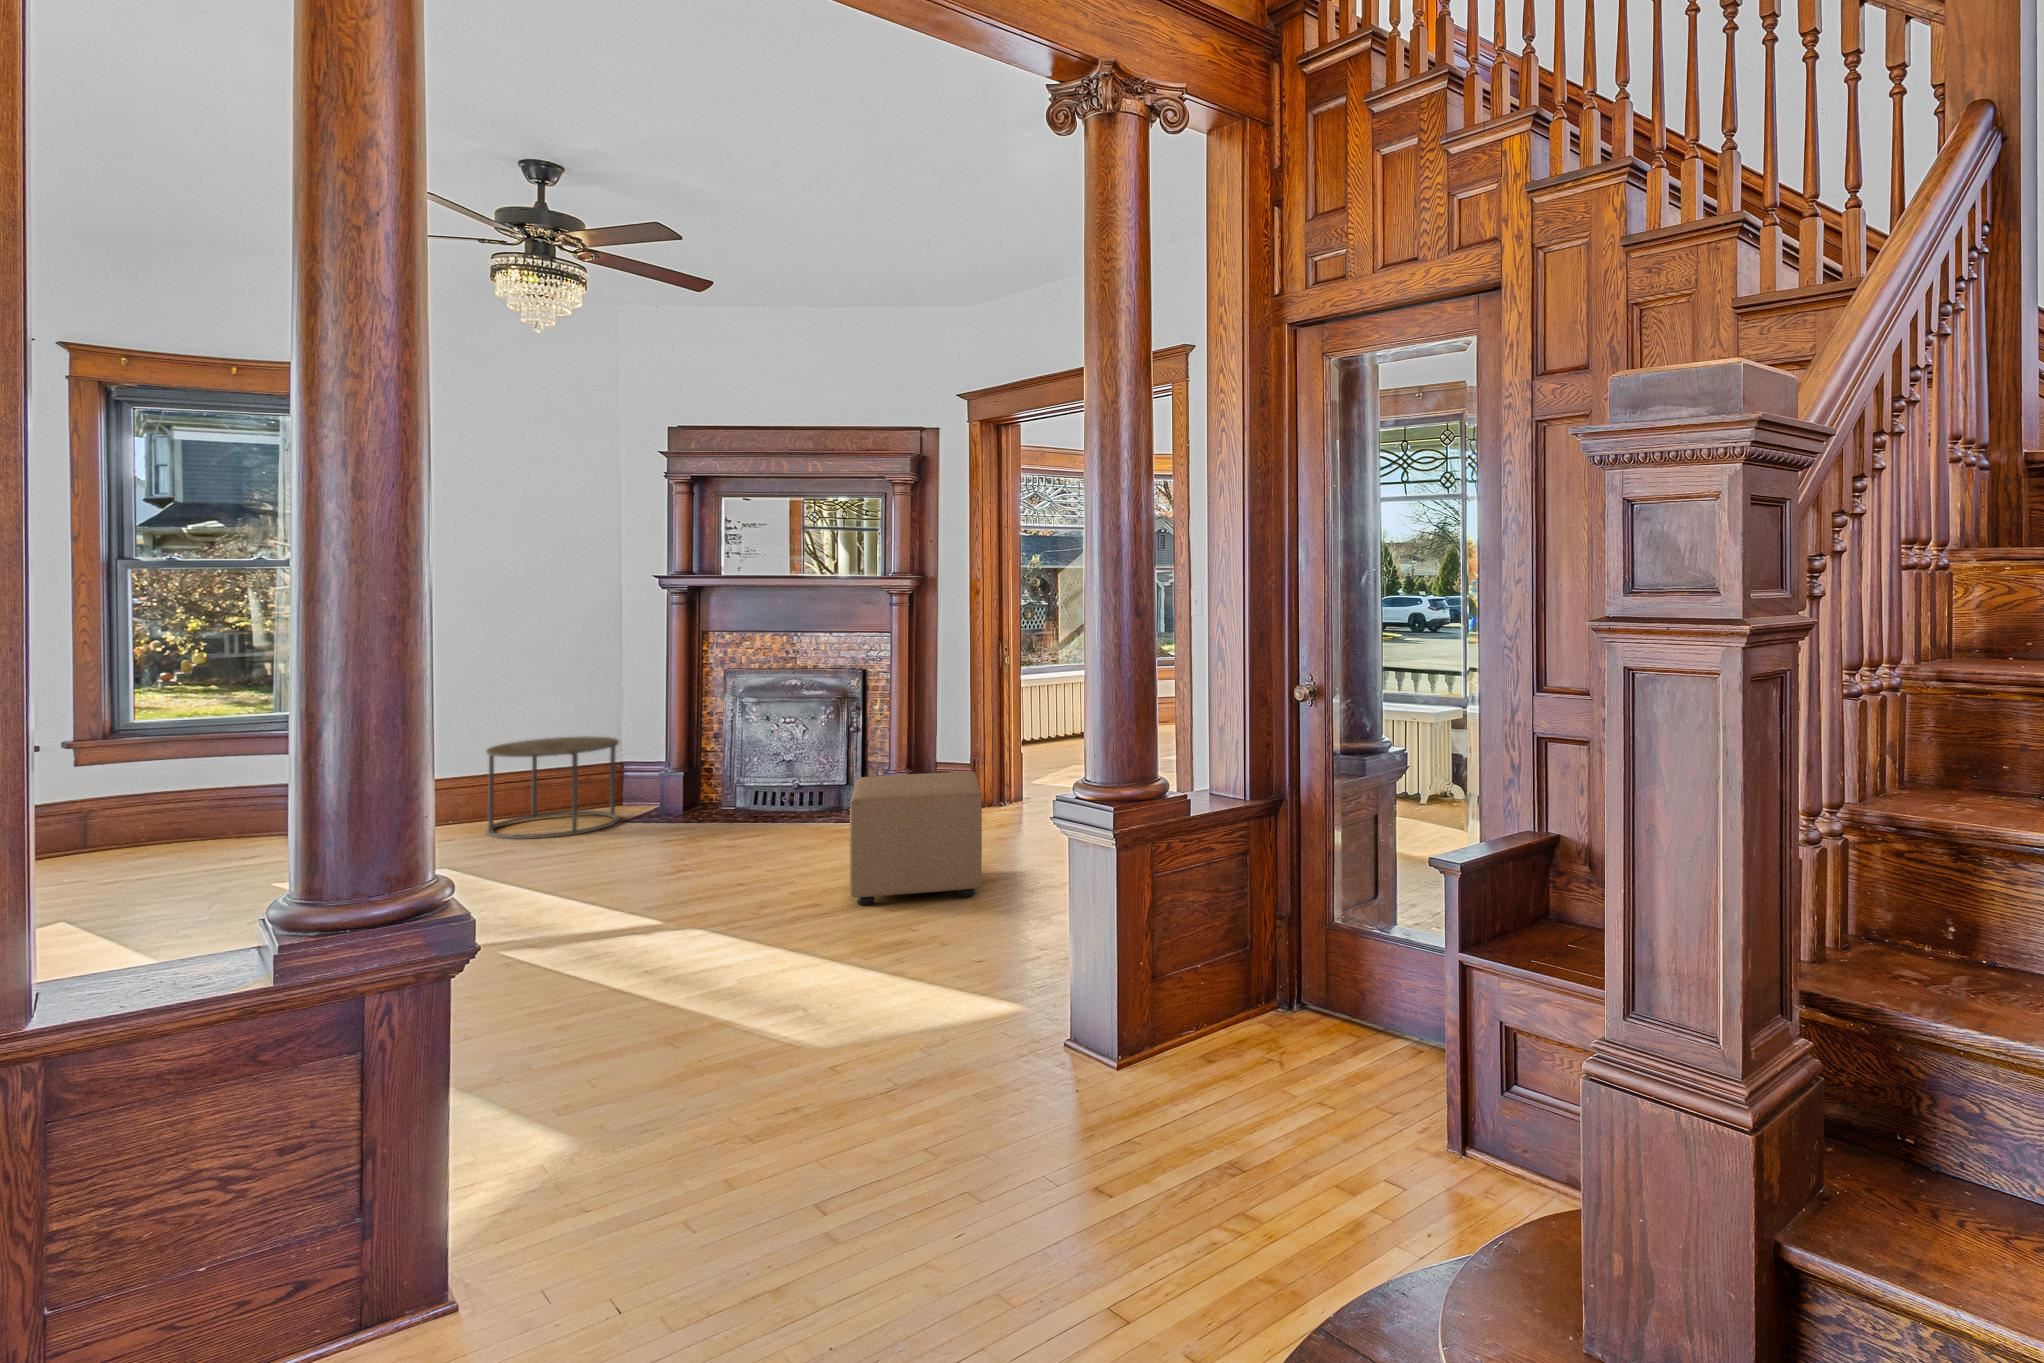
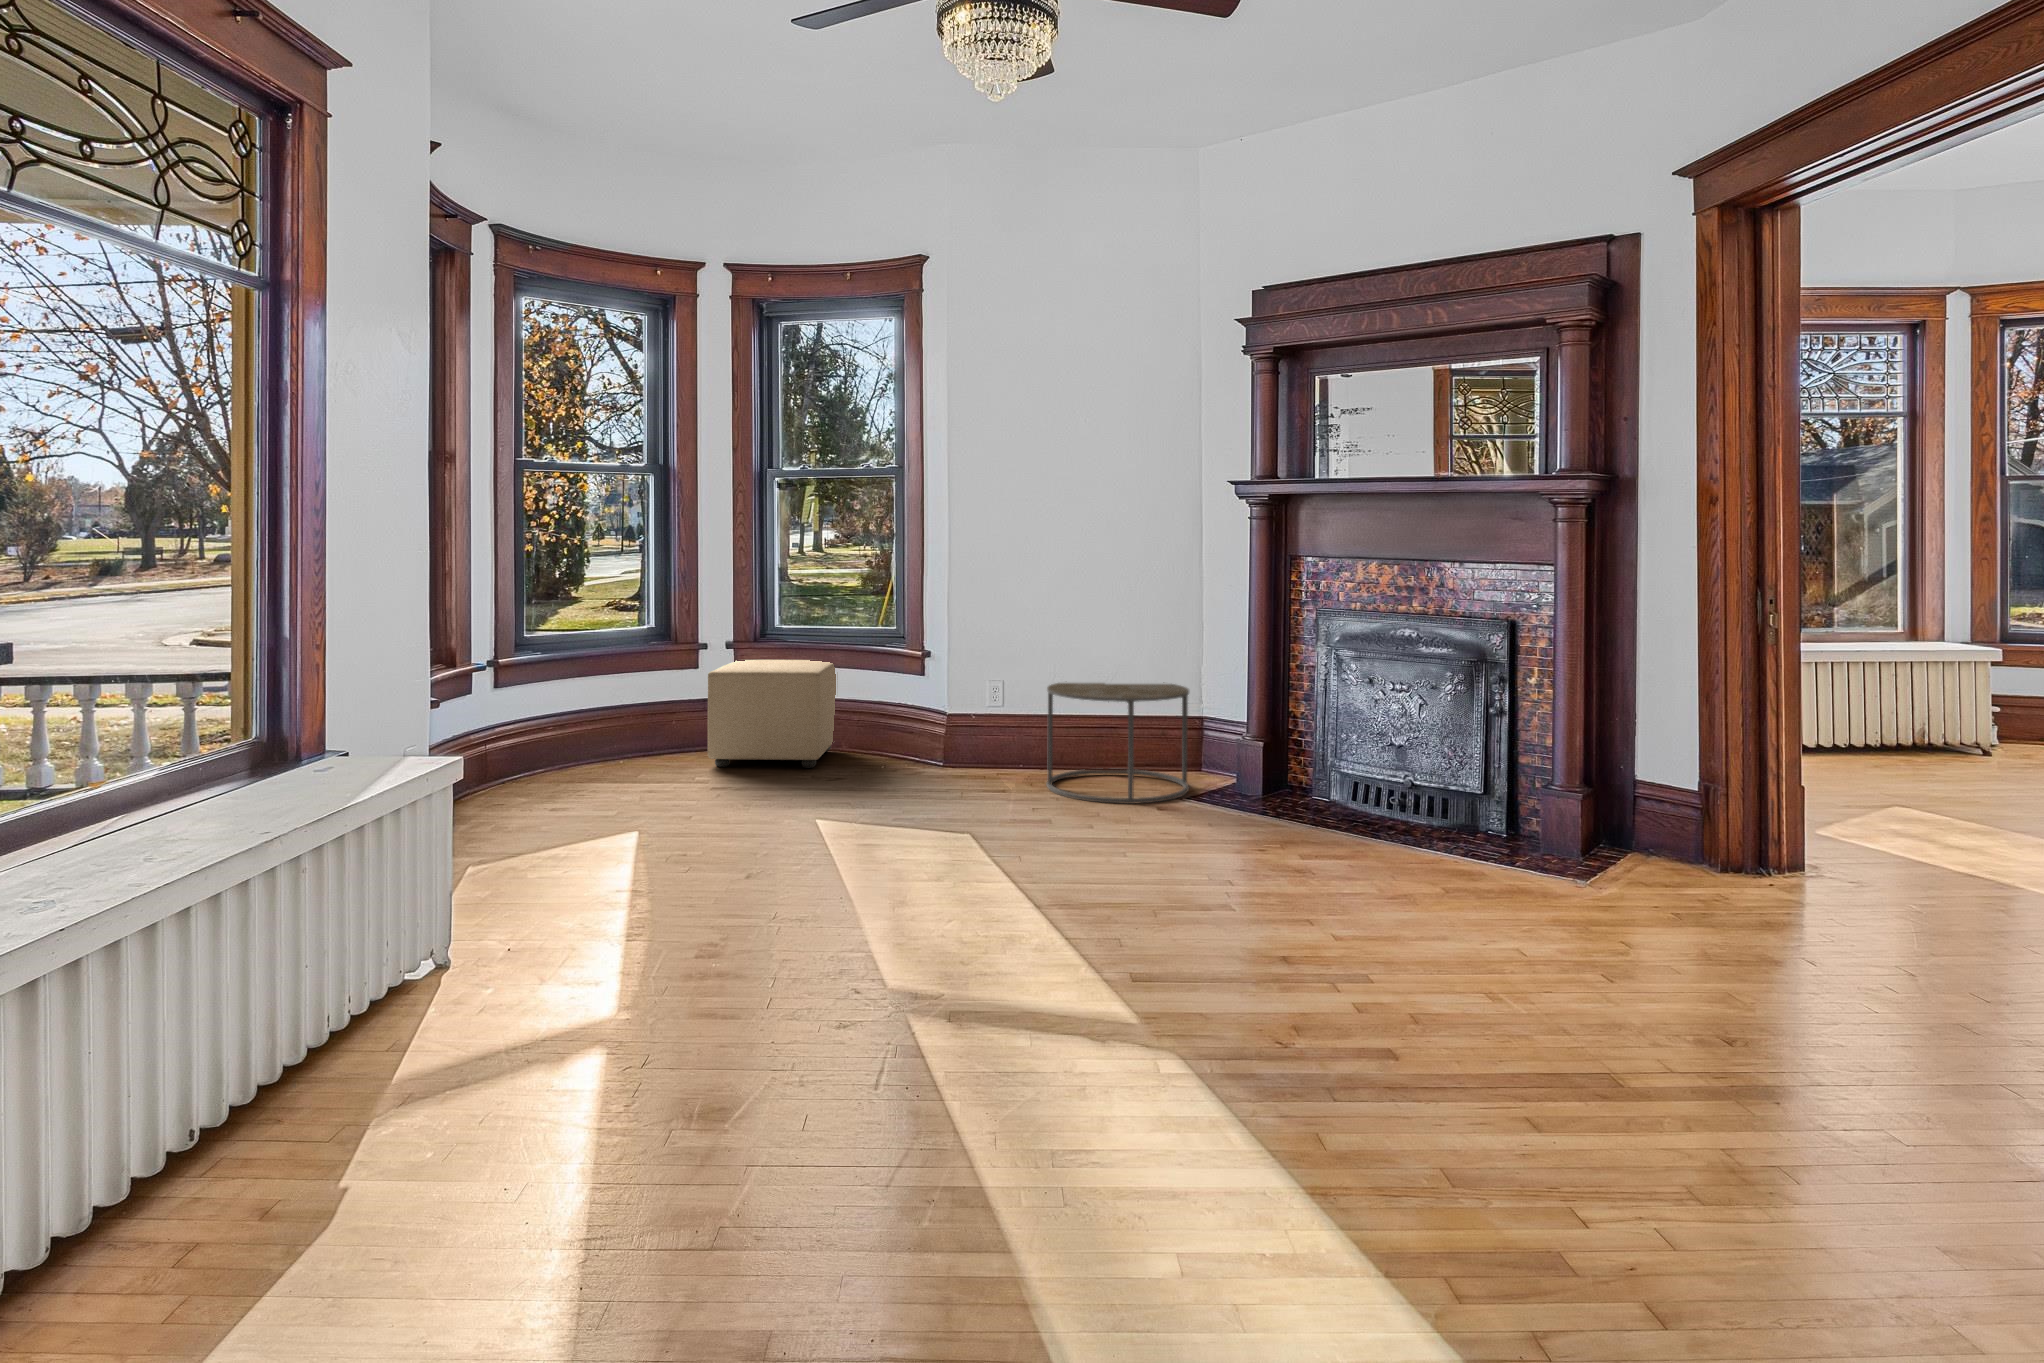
ottoman: present [850,771,982,906] -> present [708,660,836,768]

